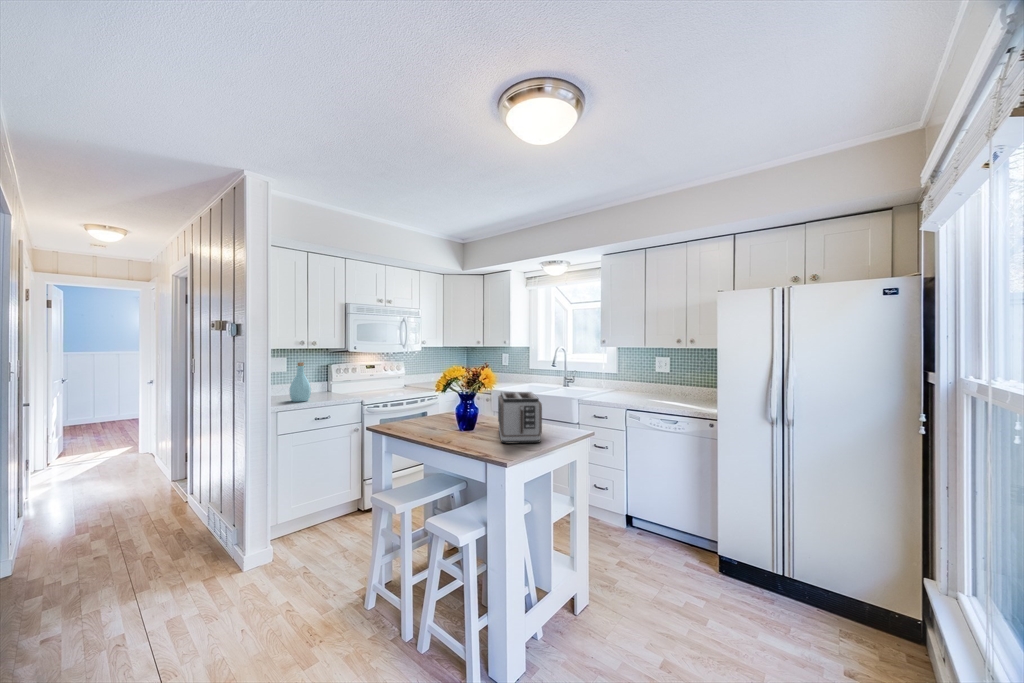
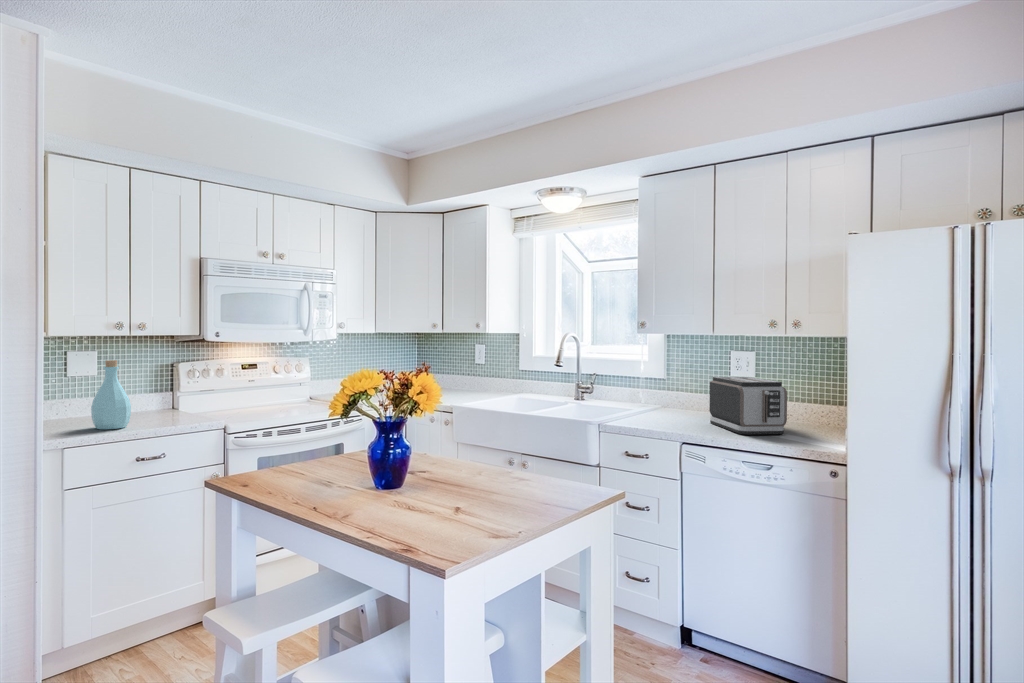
toaster: present [498,392,542,443] -> present [709,377,787,435]

